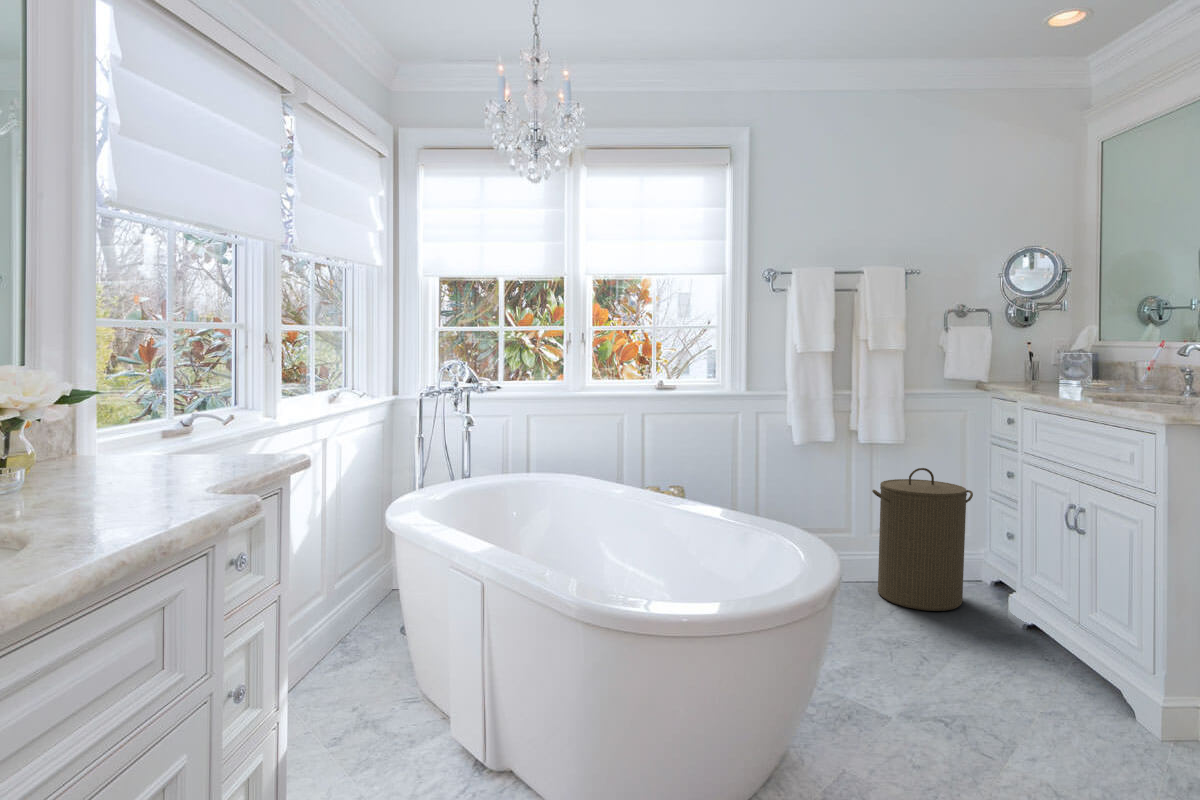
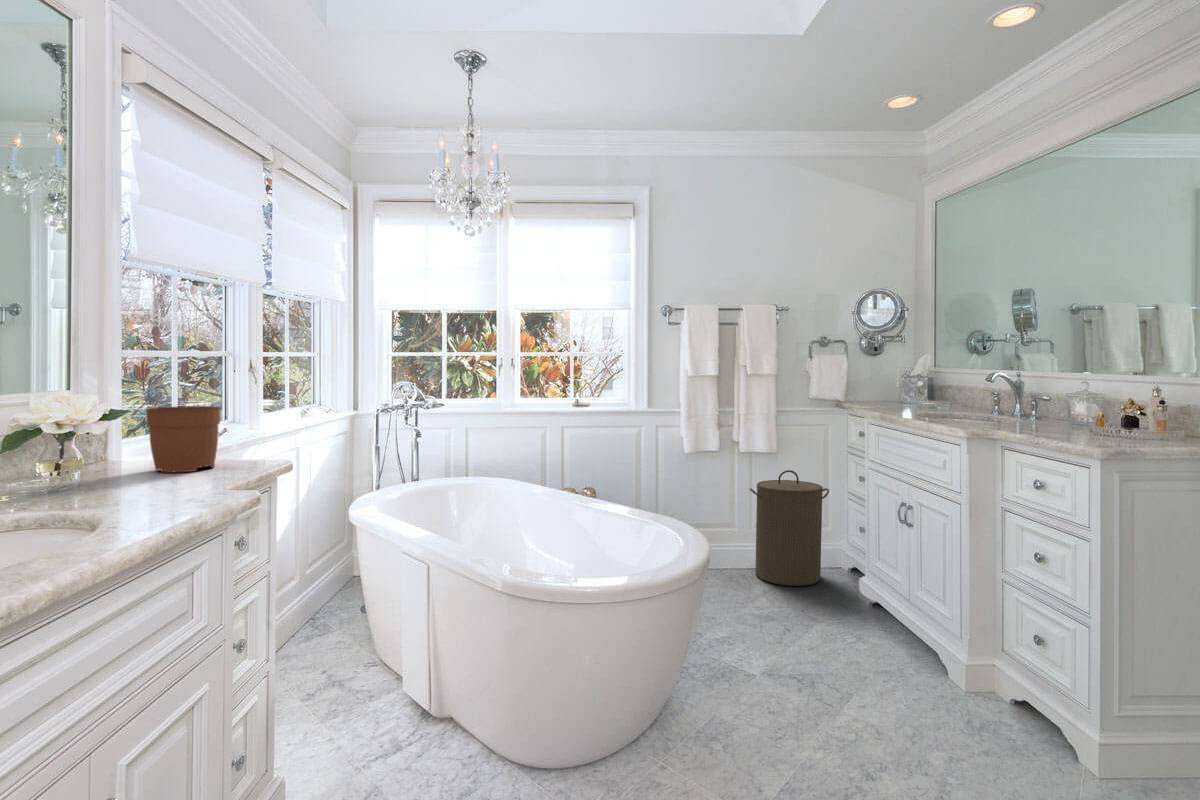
plant pot: none [73,336,197,486] -> present [146,377,221,472]

